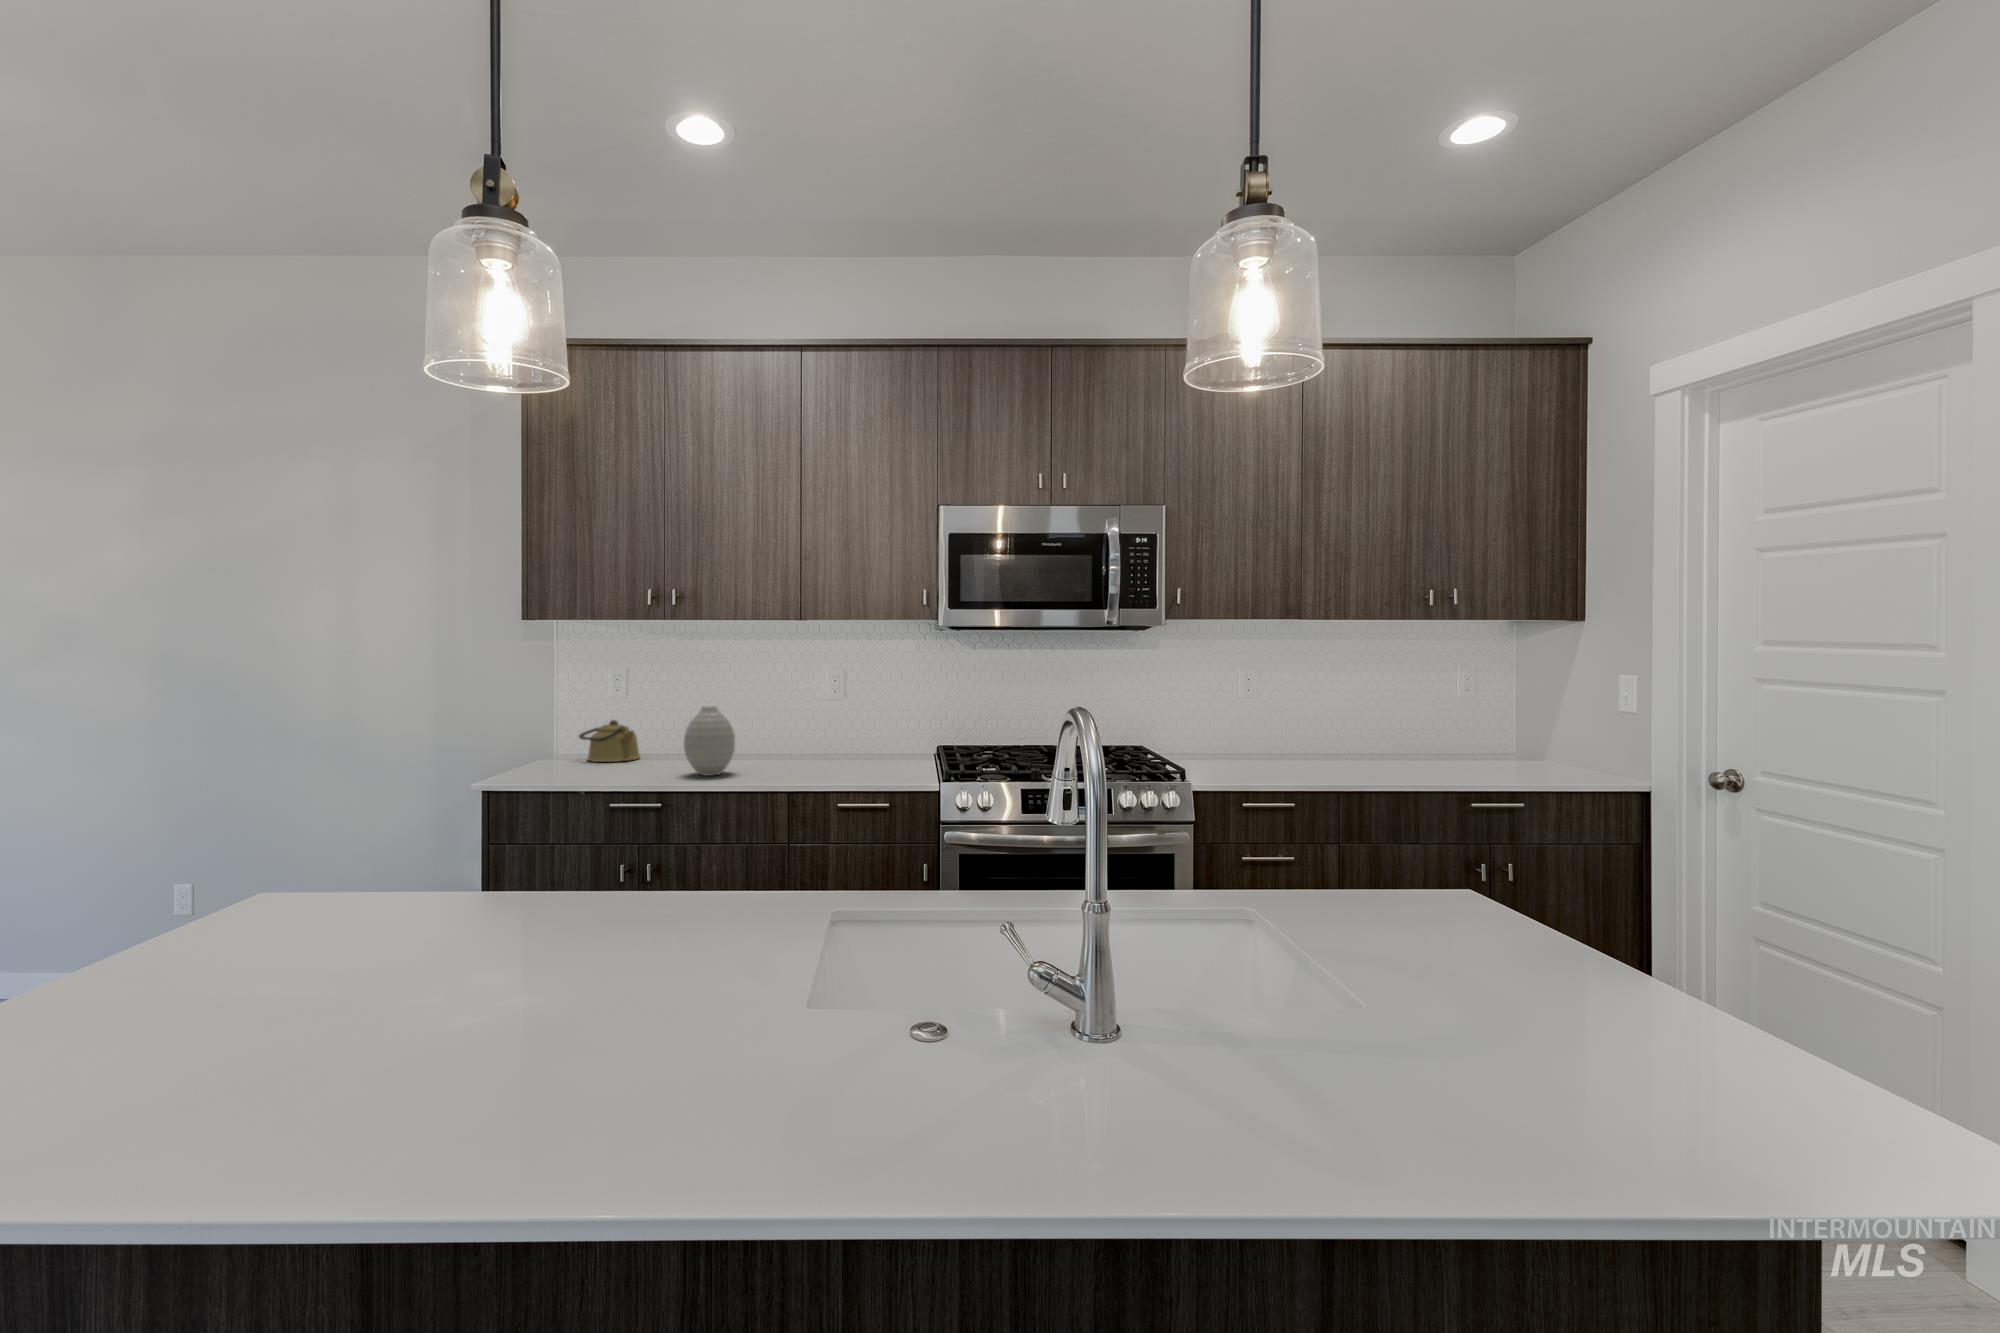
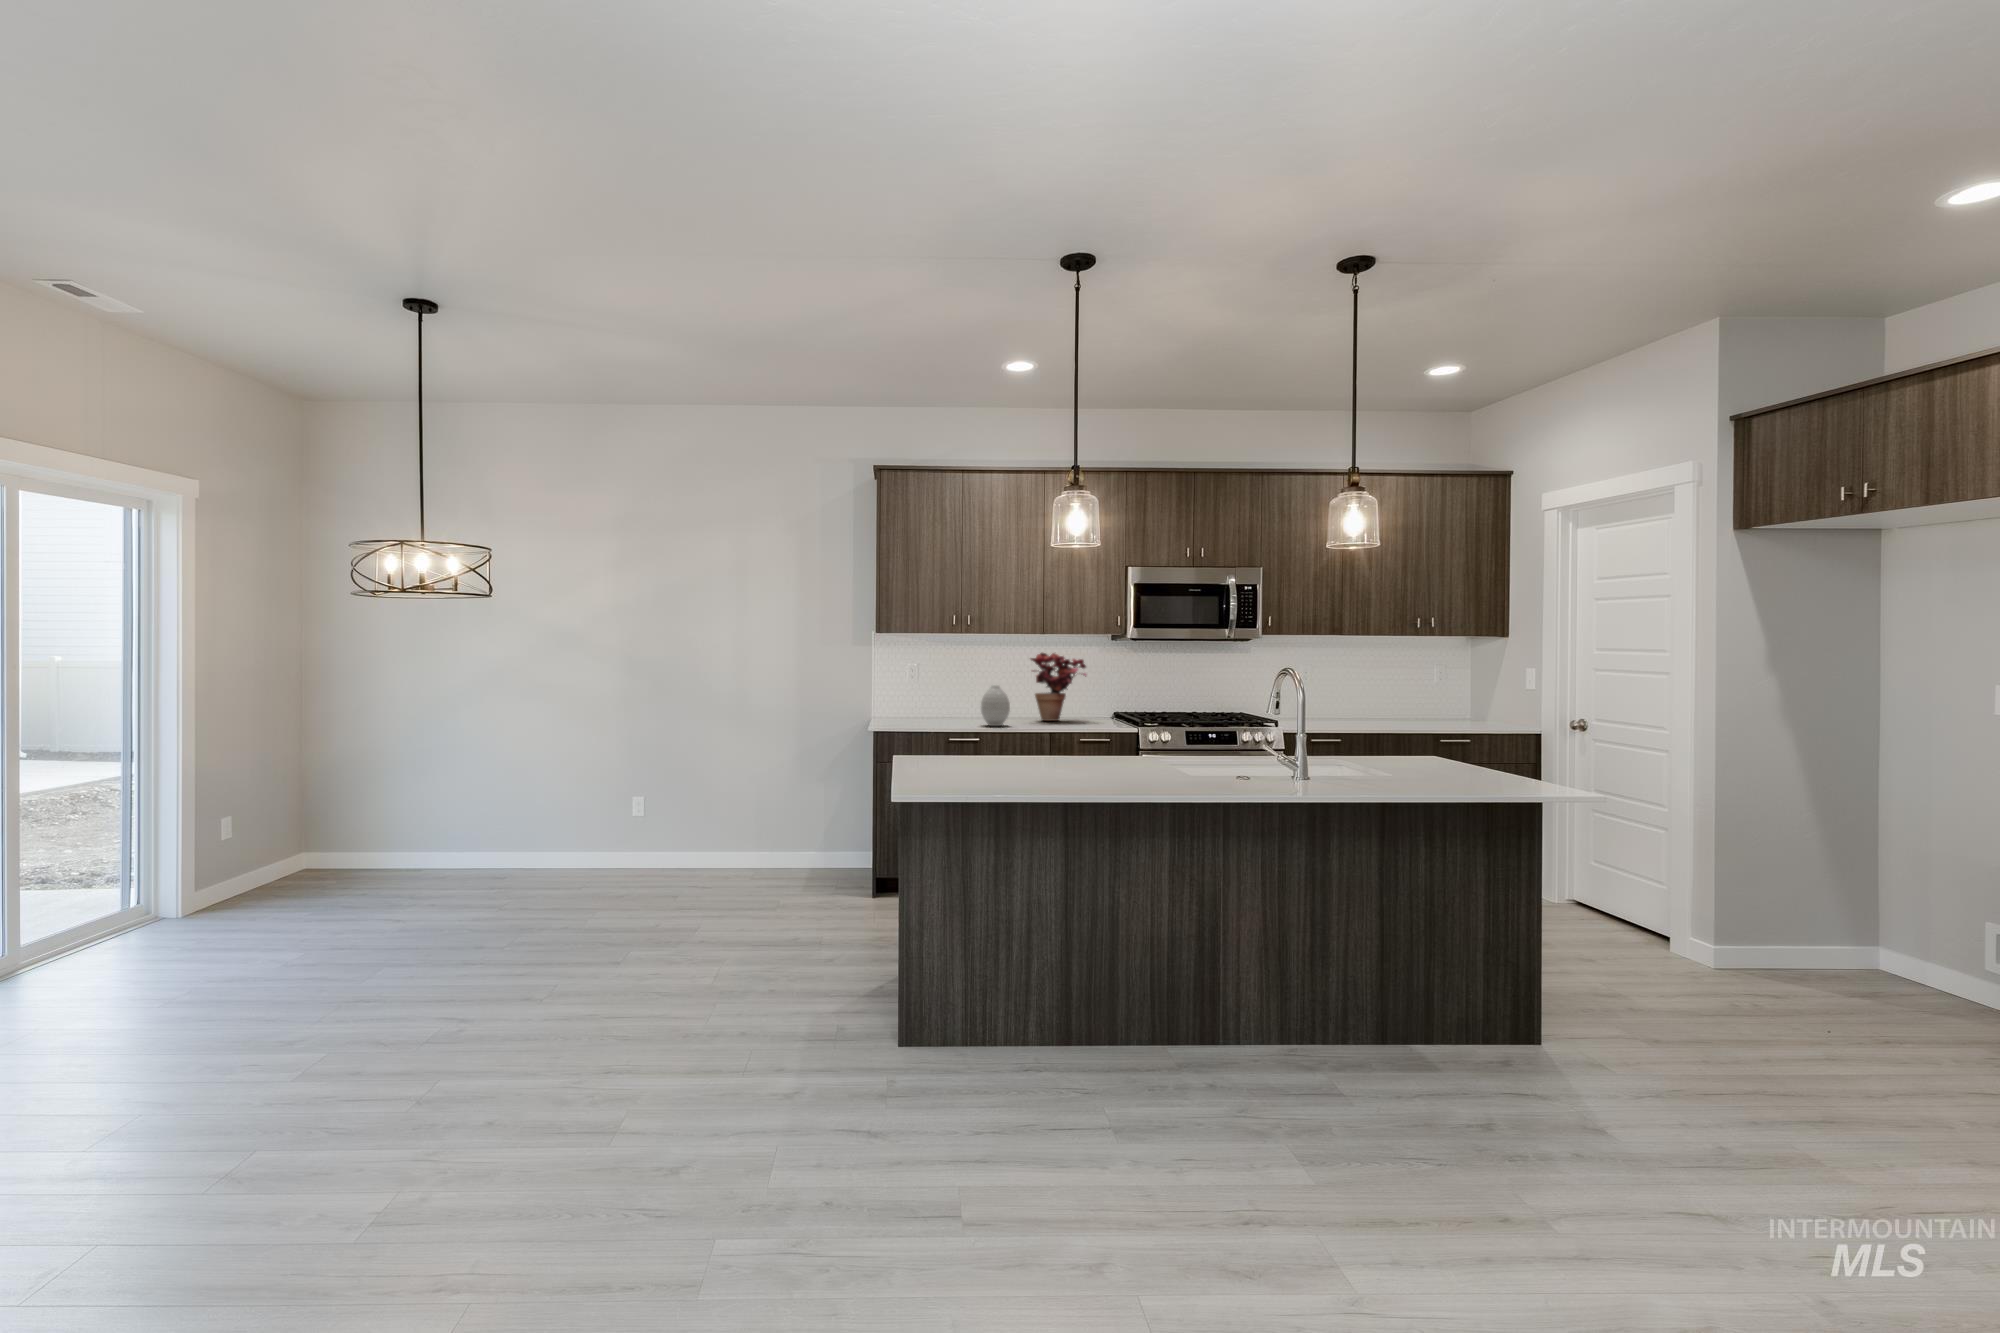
potted plant: none [779,650,882,763] -> present [1031,653,1086,721]
kettle: present [579,720,640,762] -> none [898,695,936,720]

